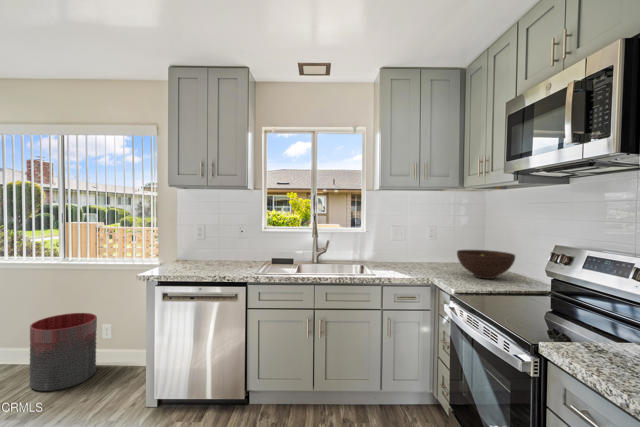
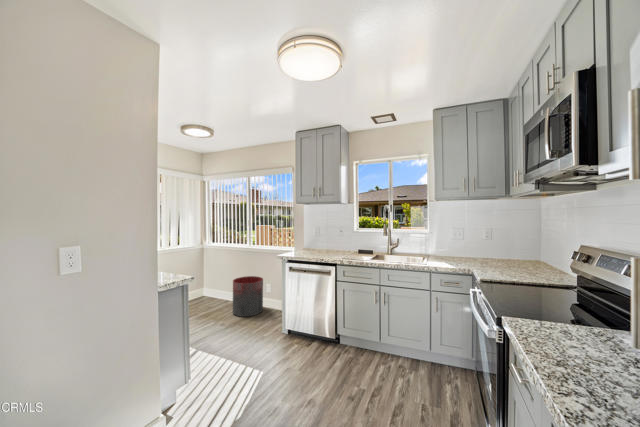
fruit bowl: present [457,250,515,279] -> none [498,248,556,273]

